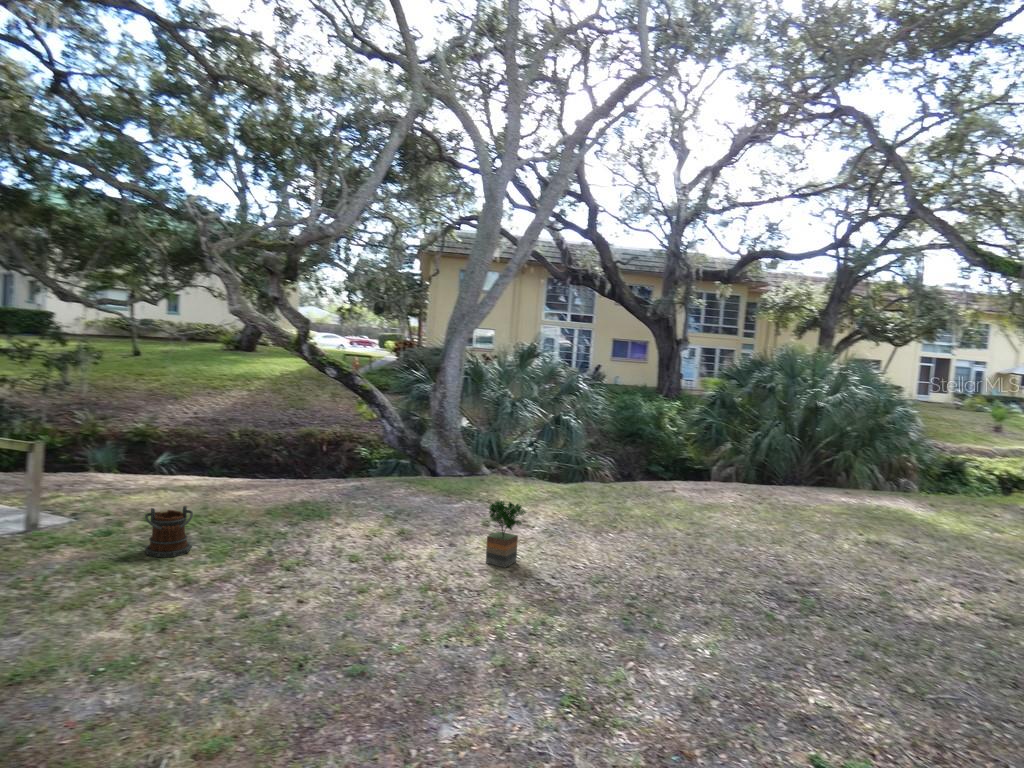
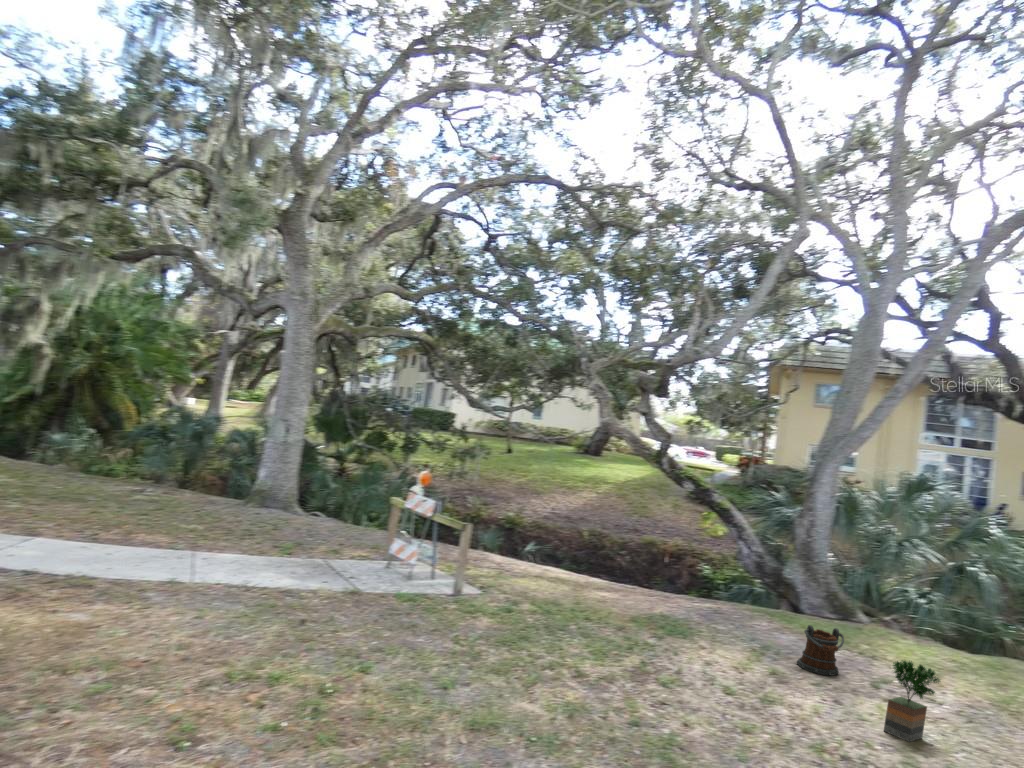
bucket: present [145,506,193,557] -> present [797,625,844,675]

